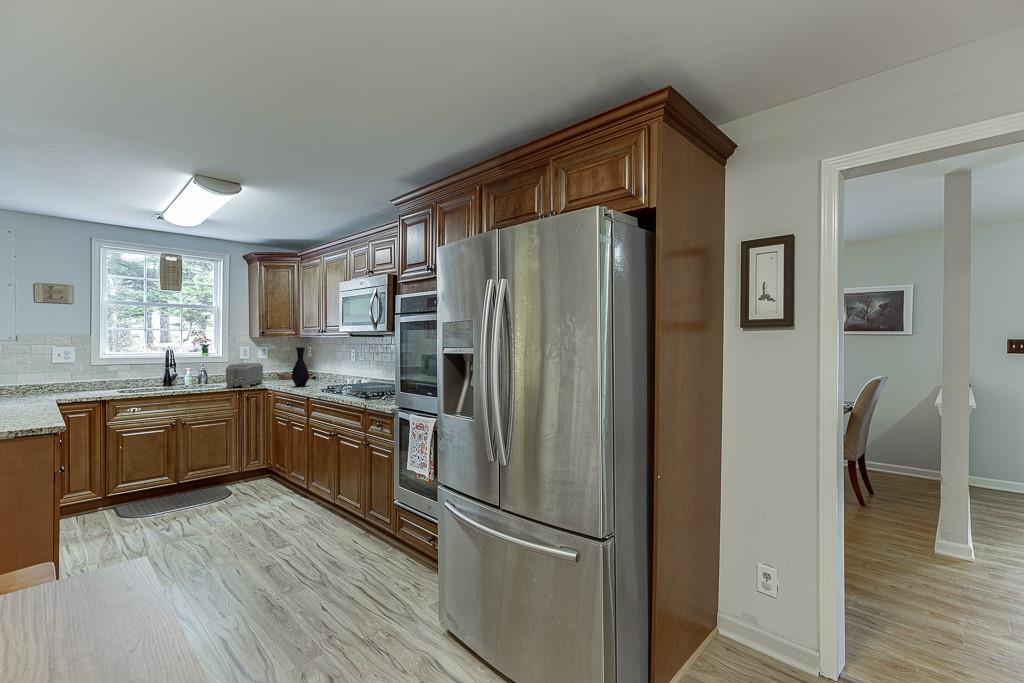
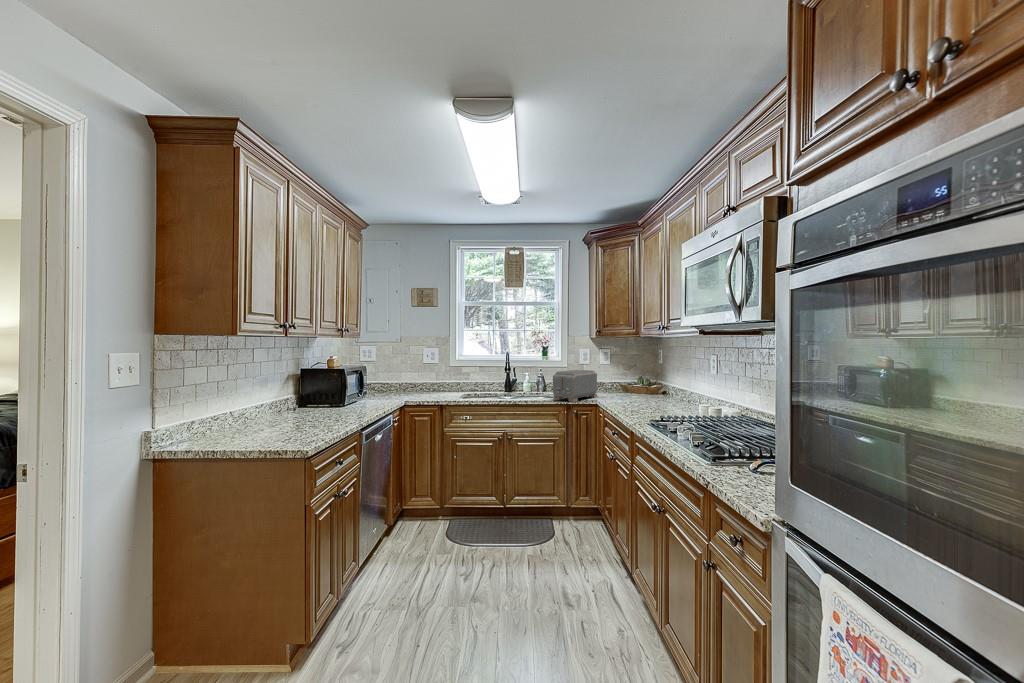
vase: present [292,347,309,387] -> none [623,351,647,408]

